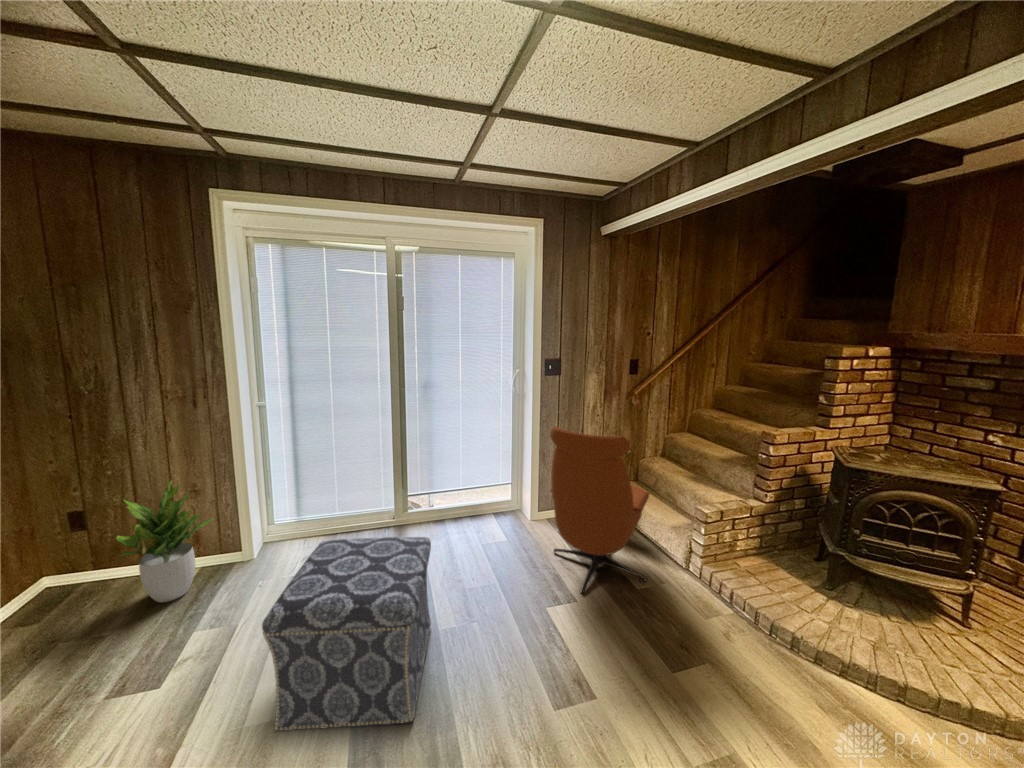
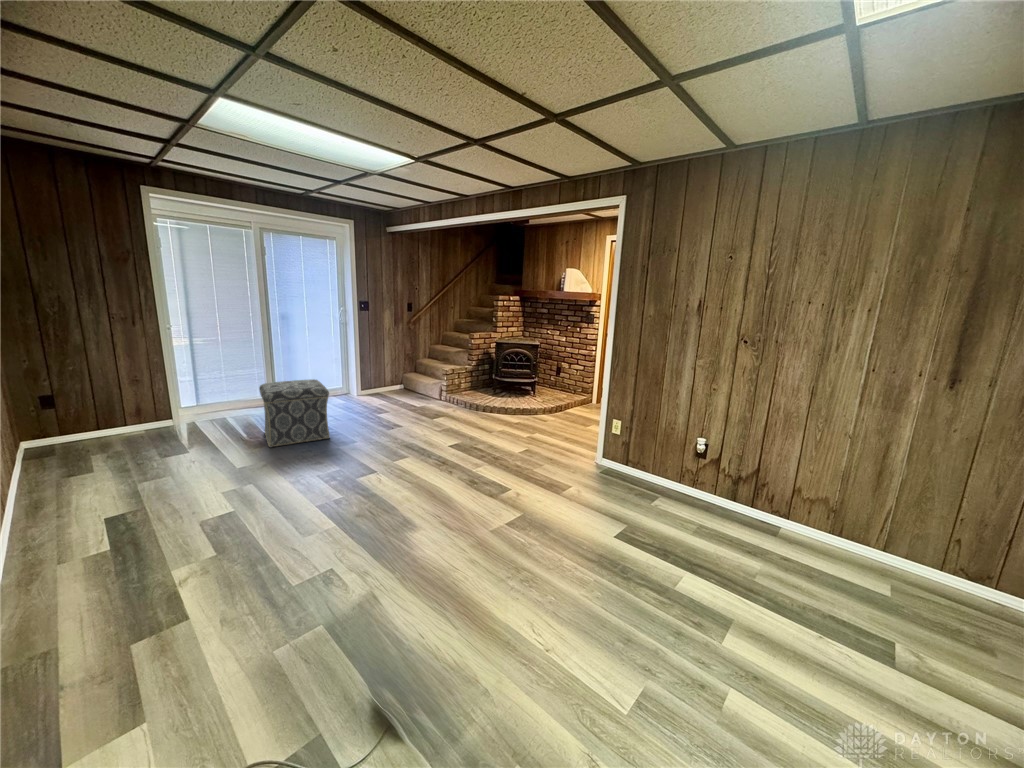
lounge chair: present [550,426,649,594] -> none [371,330,425,411]
potted plant: present [116,481,213,602] -> none [98,368,159,441]

